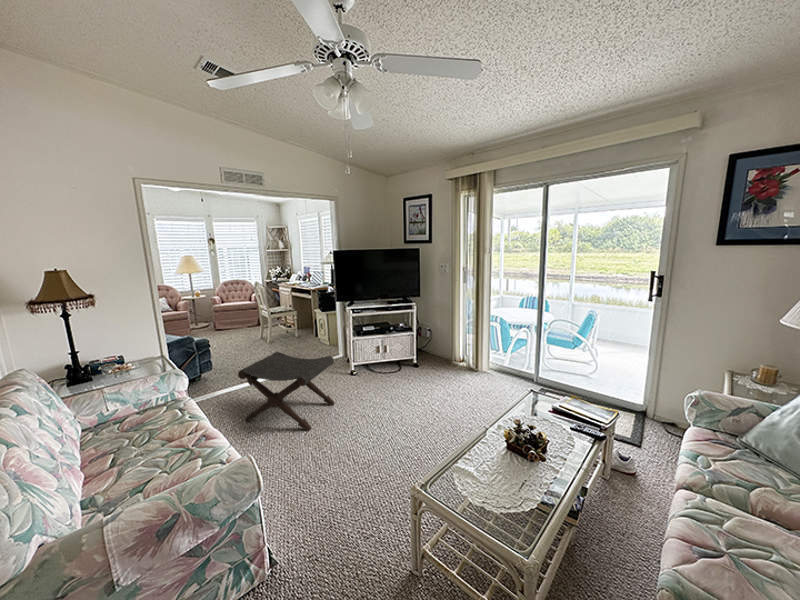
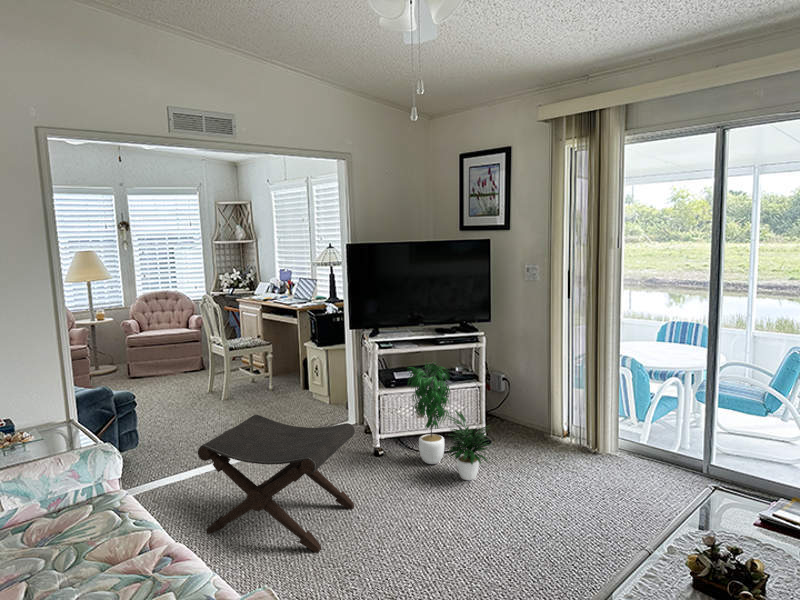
potted plant: none [367,318,416,388] -> present [408,363,492,480]

